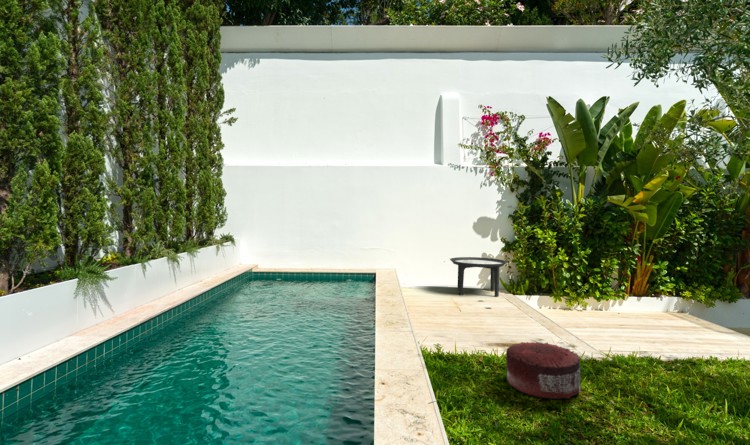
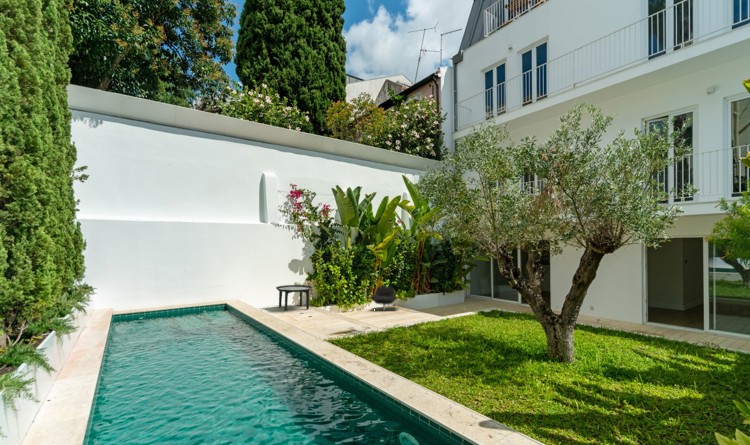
lounge chair: none [616,272,676,322] -> present [371,287,396,311]
pouf: present [506,342,580,399] -> none [353,327,385,351]

